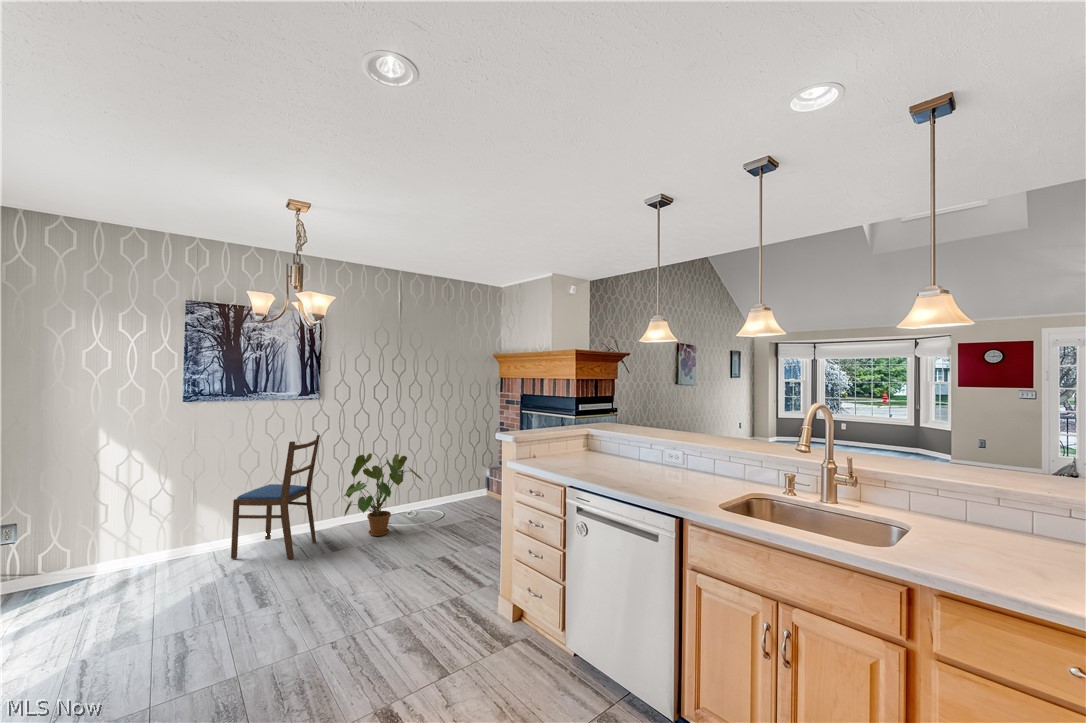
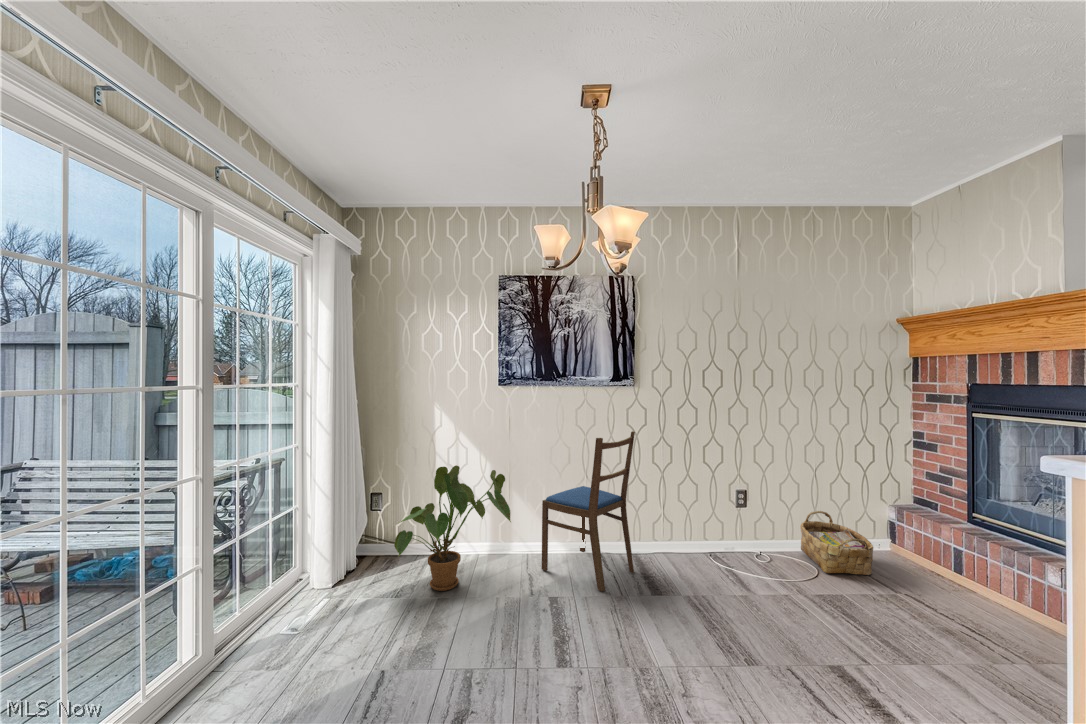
house plant: present [344,453,423,536] -> present [394,465,511,591]
woven basket: none [435,477,474,515] -> present [800,511,873,575]

